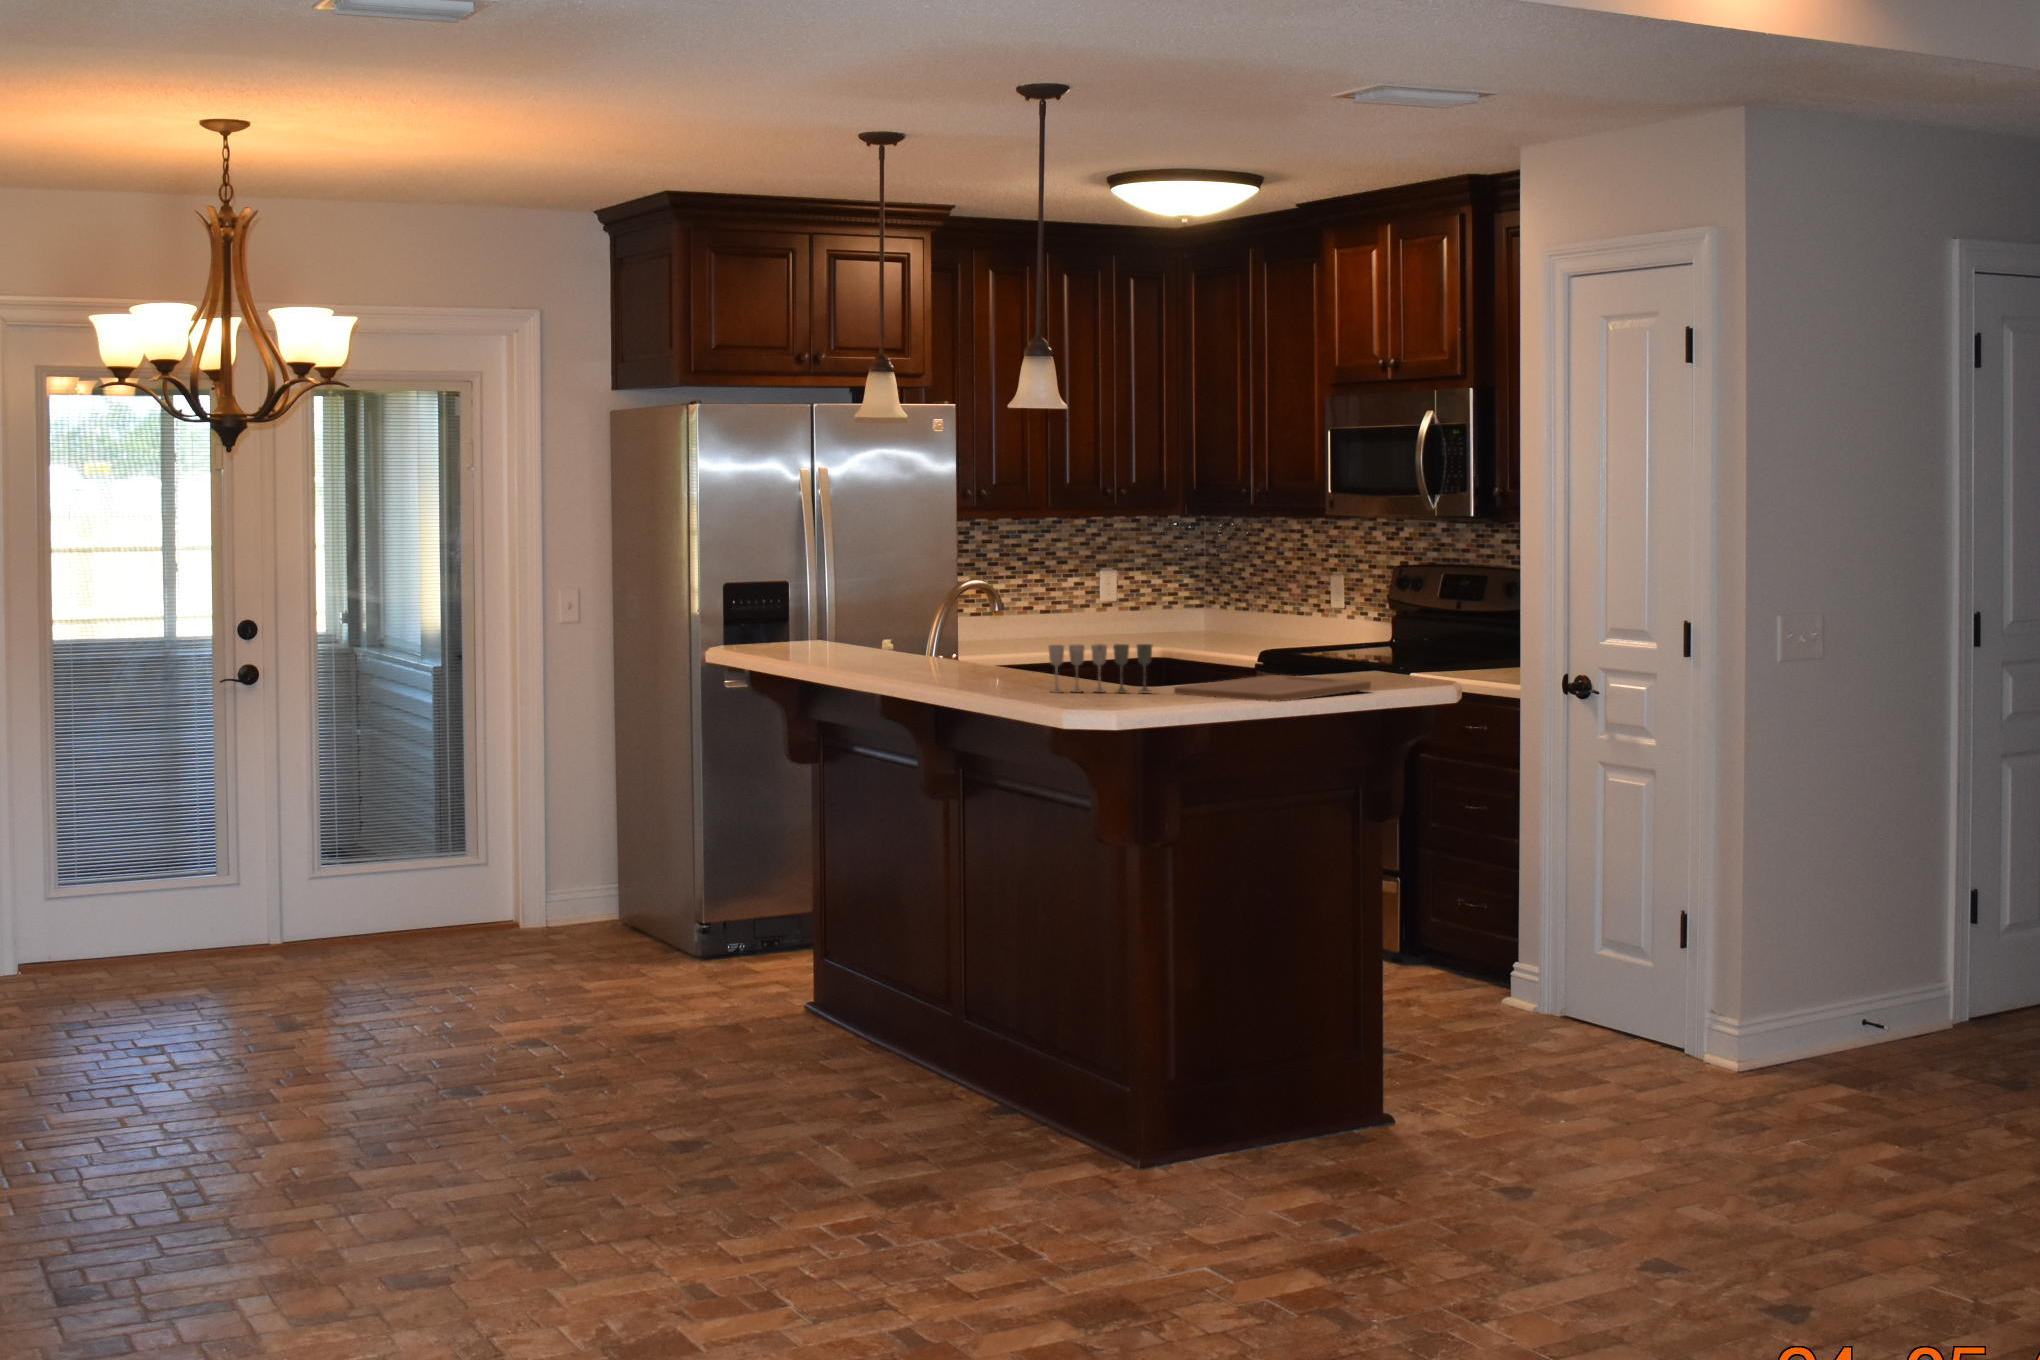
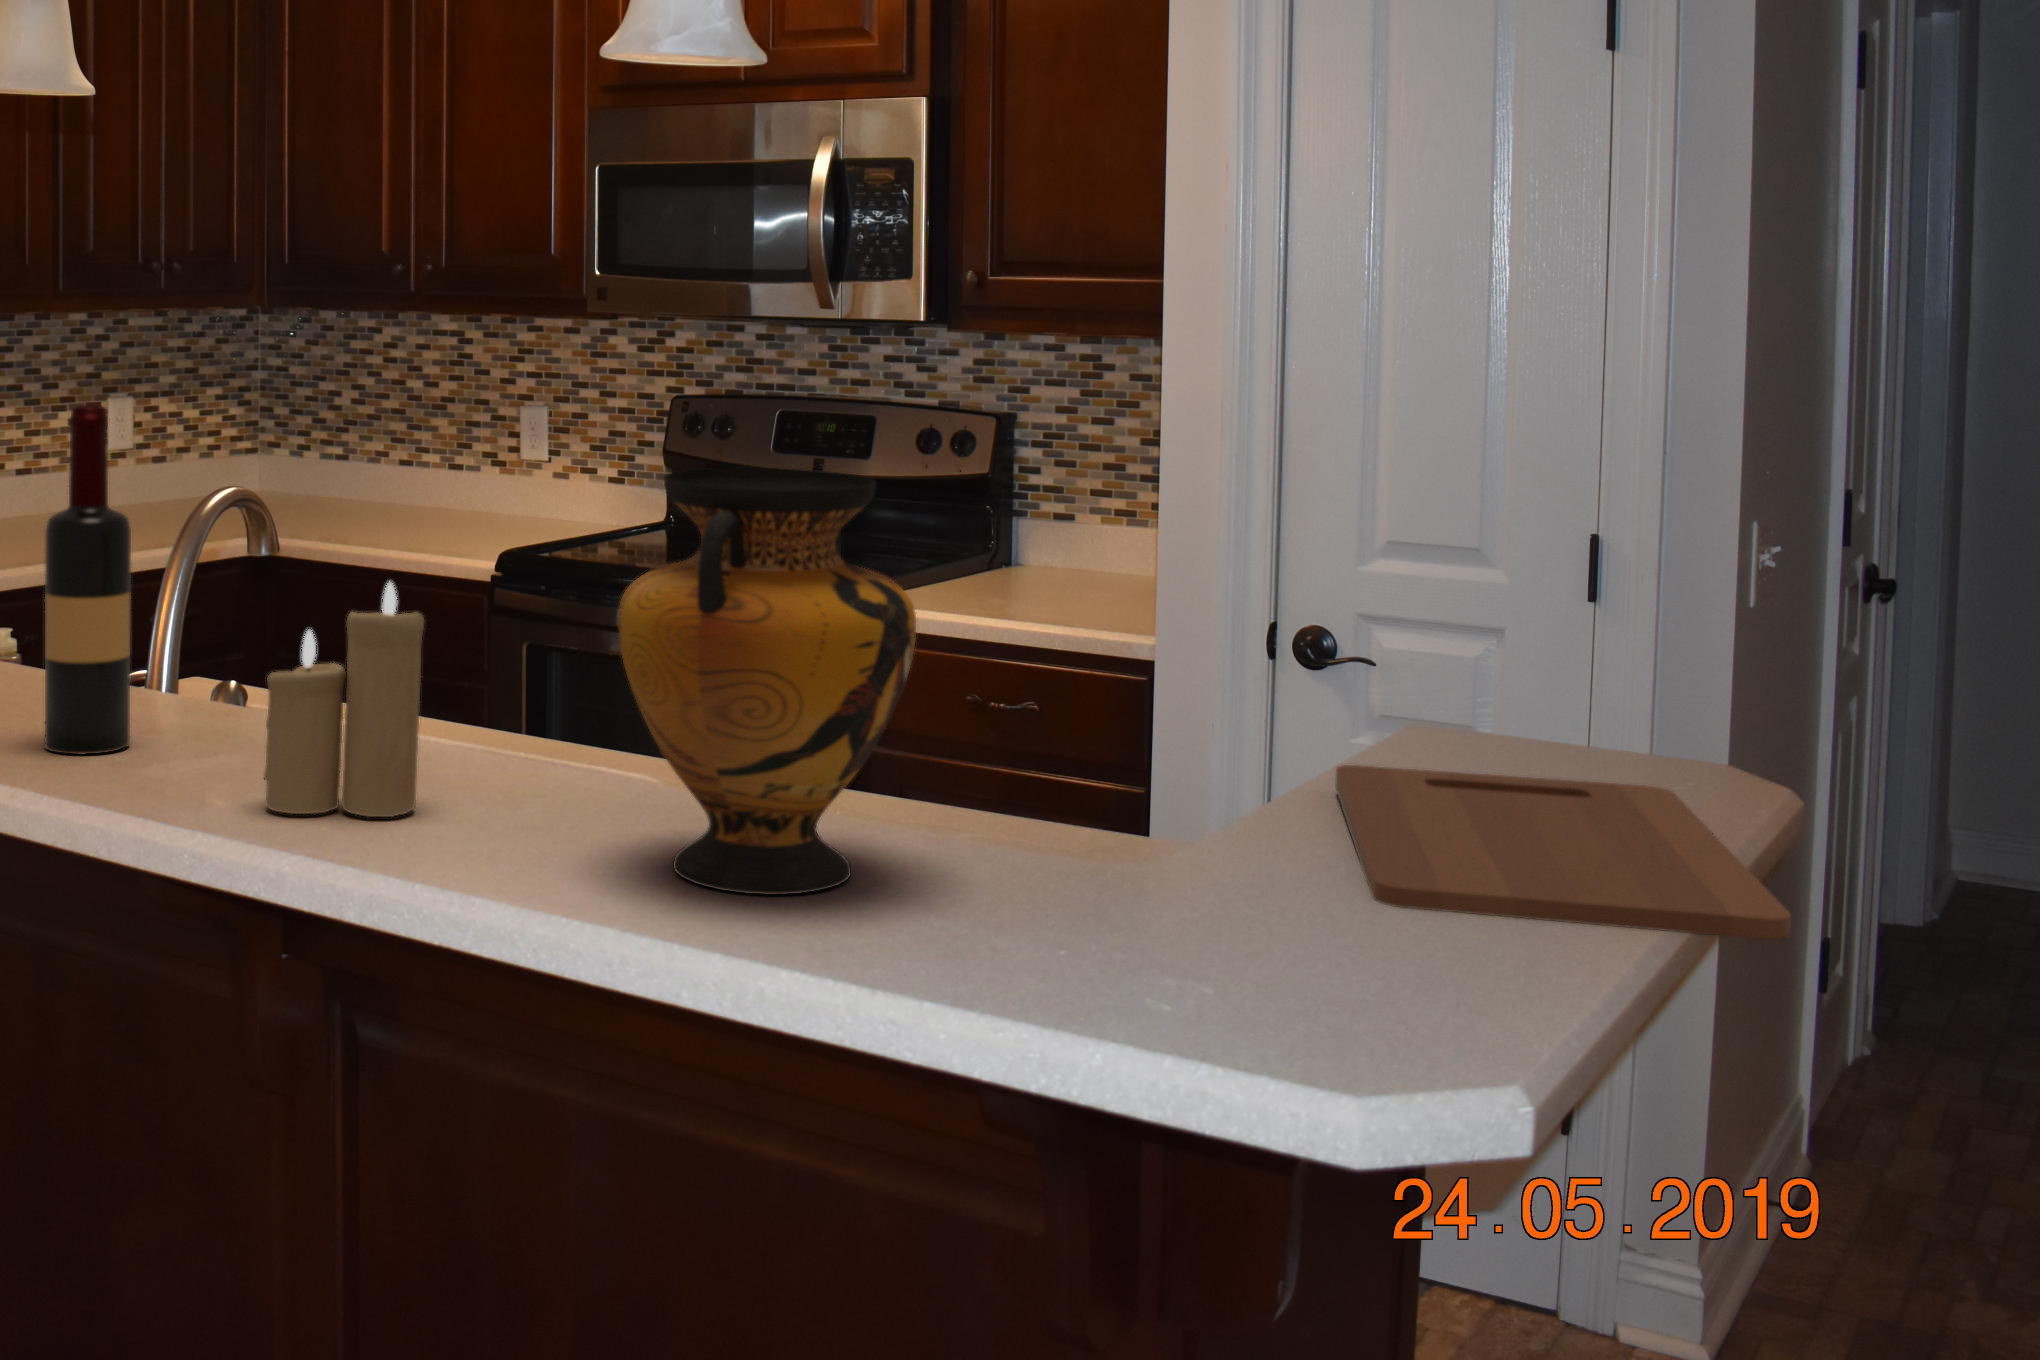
wine bottle: none [848,542,878,665] -> present [45,405,131,754]
vase: none [953,555,1048,685] -> present [618,468,916,895]
candle: none [886,596,935,674] -> present [264,581,424,817]
wine glass: present [1049,644,1152,693] -> none [1077,756,1343,948]

